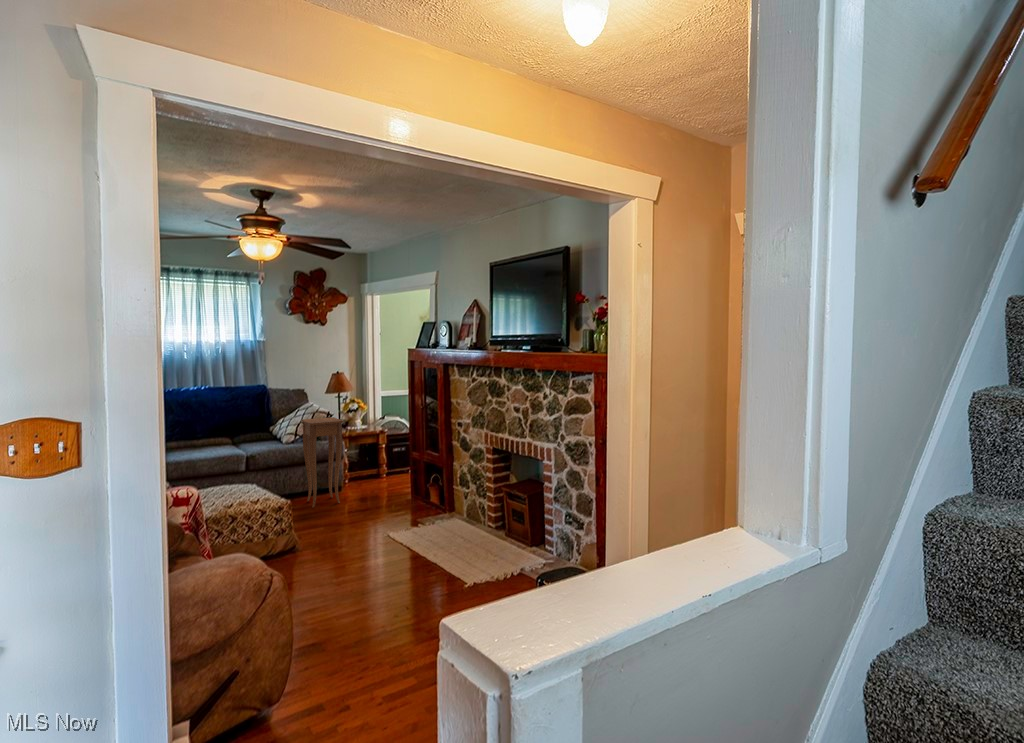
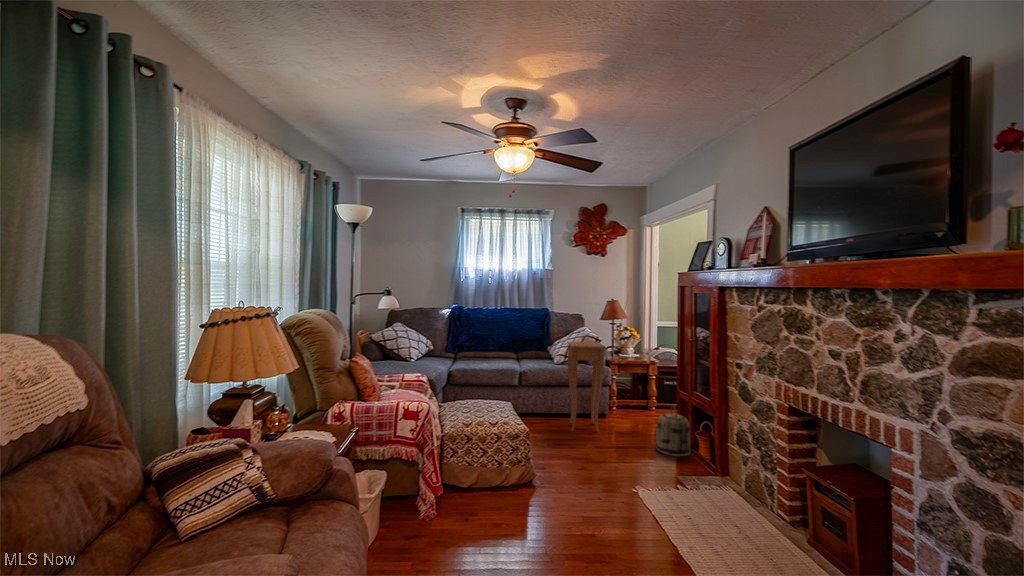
basket: none [395,465,423,507] -> present [656,405,691,456]

